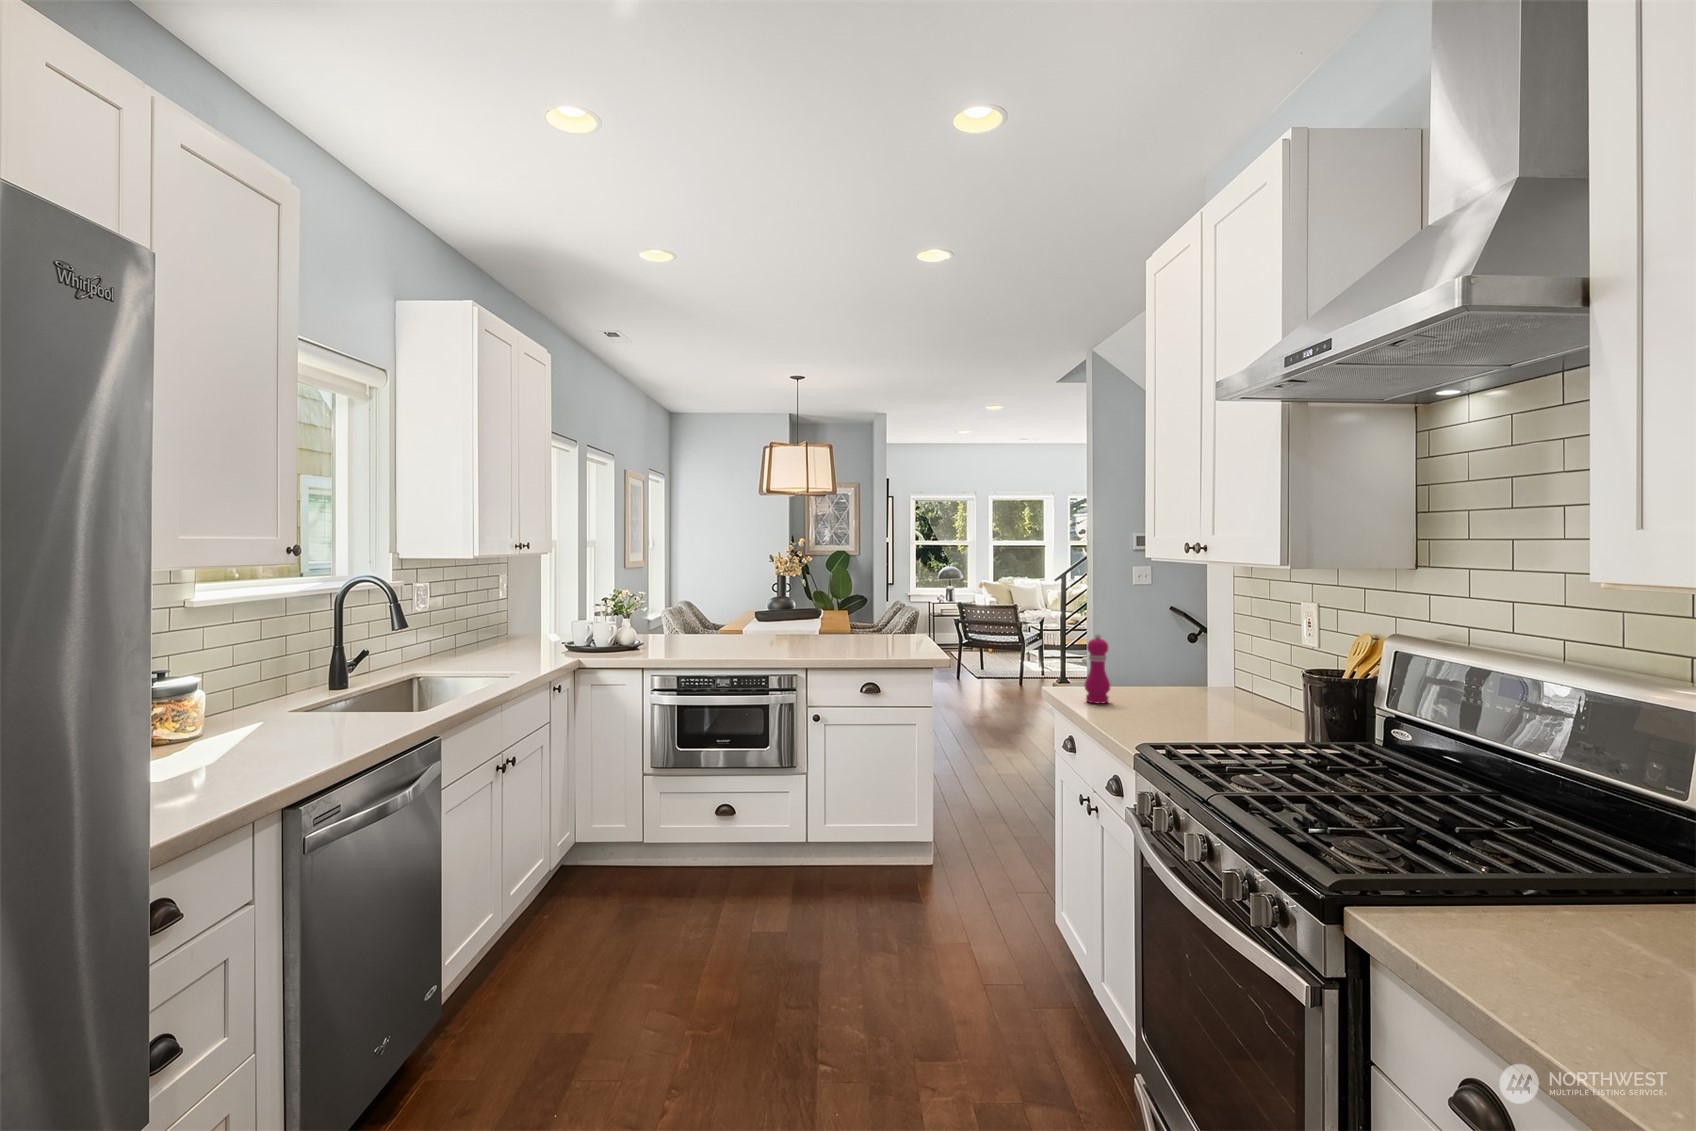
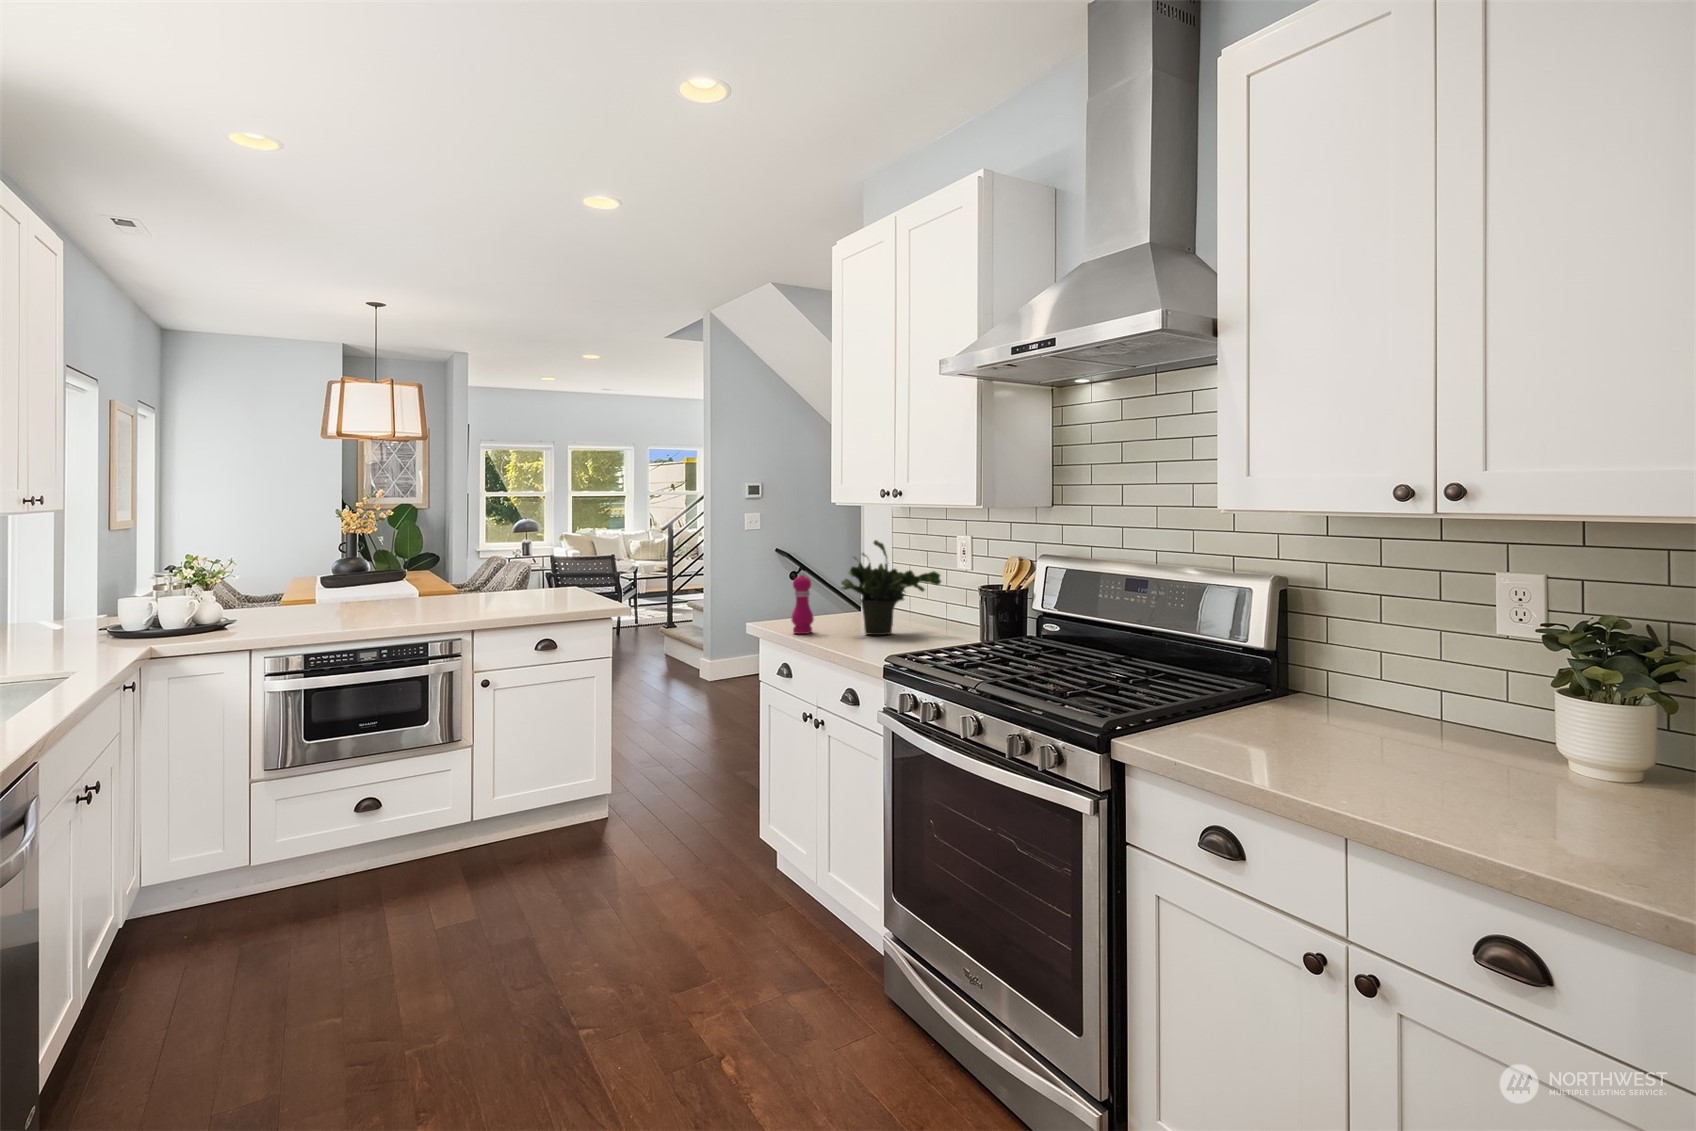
potted plant: none [1136,602,1263,715] -> present [841,540,941,635]

